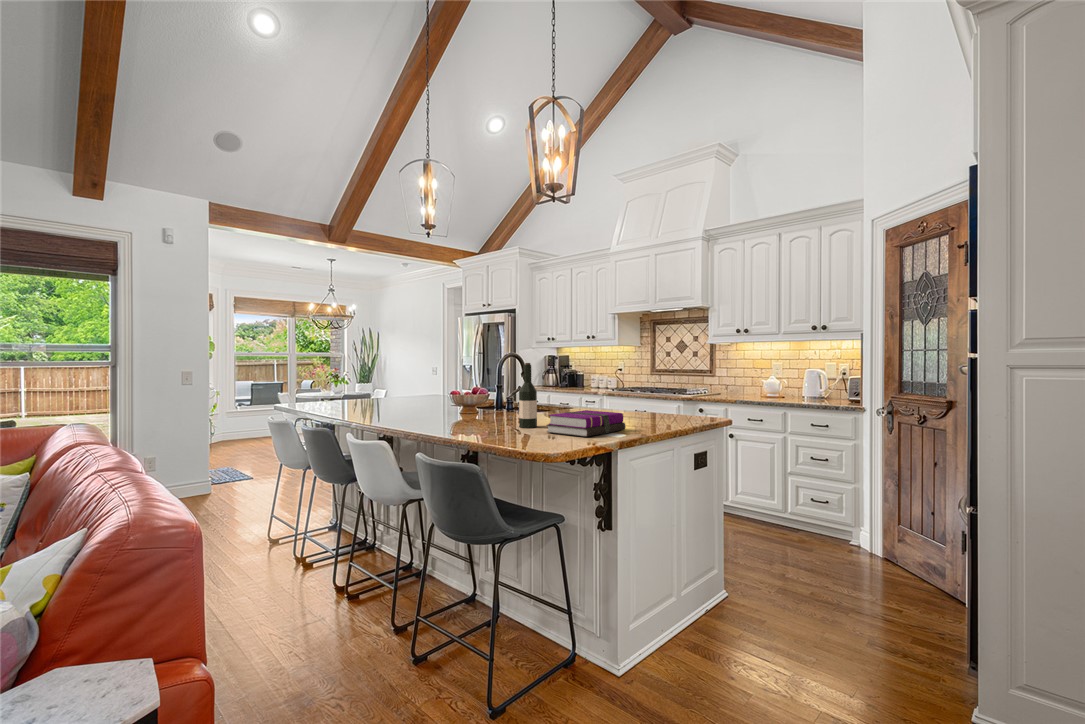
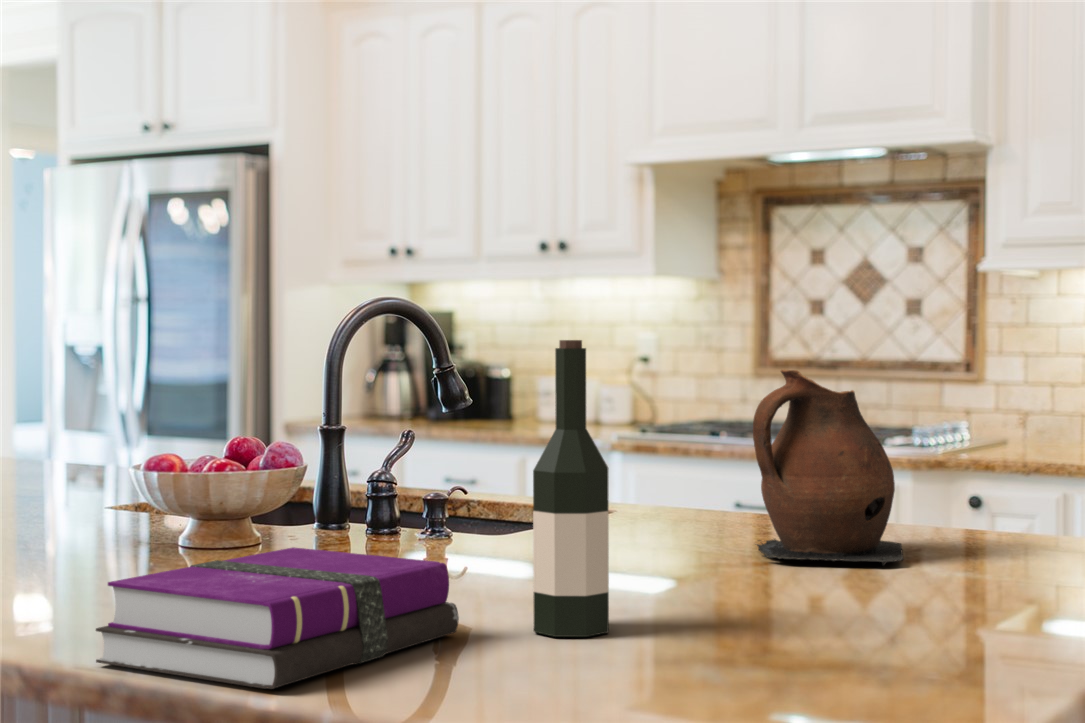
ceramic pitcher: none [590,370,631,418] -> present [753,370,903,566]
hardback book: present [547,410,626,437] -> present [96,547,459,689]

